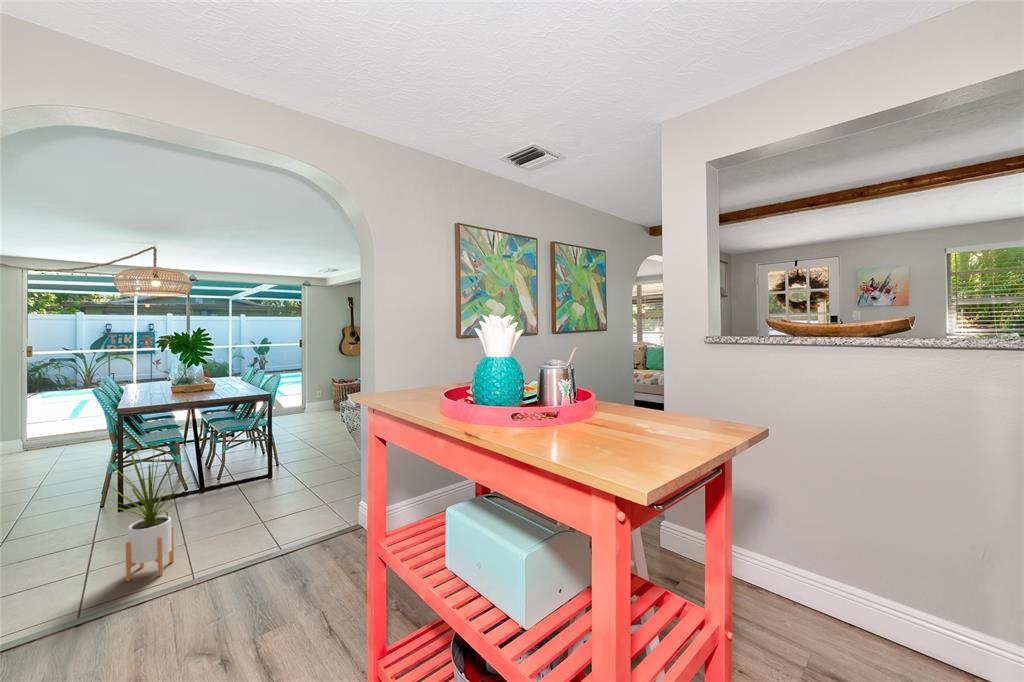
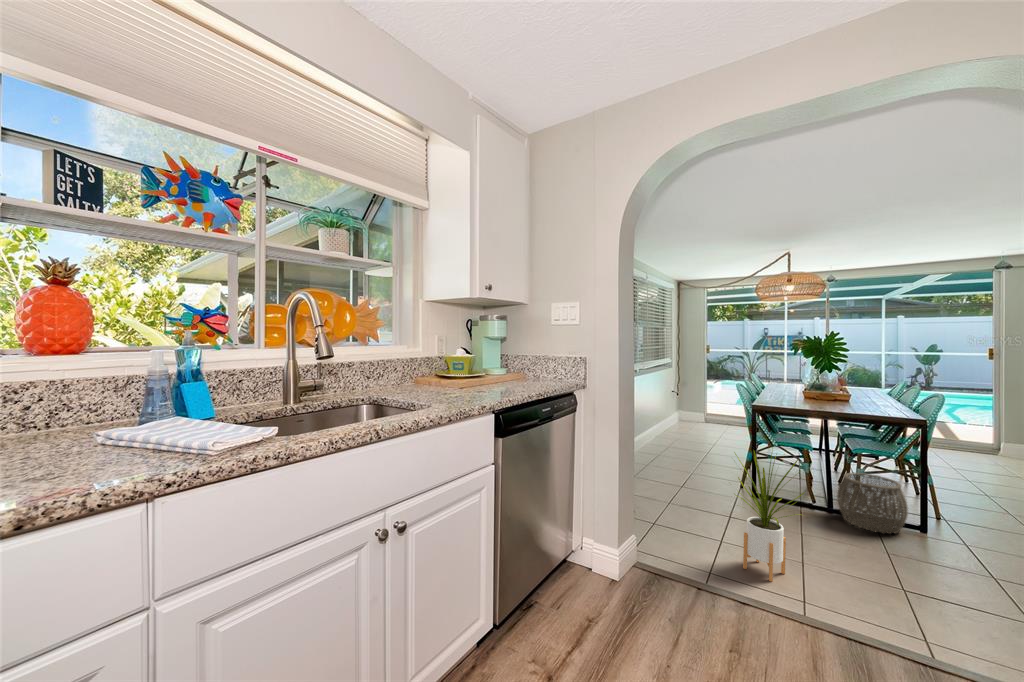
woven basket: none [209,446,263,495] -> present [837,473,908,534]

